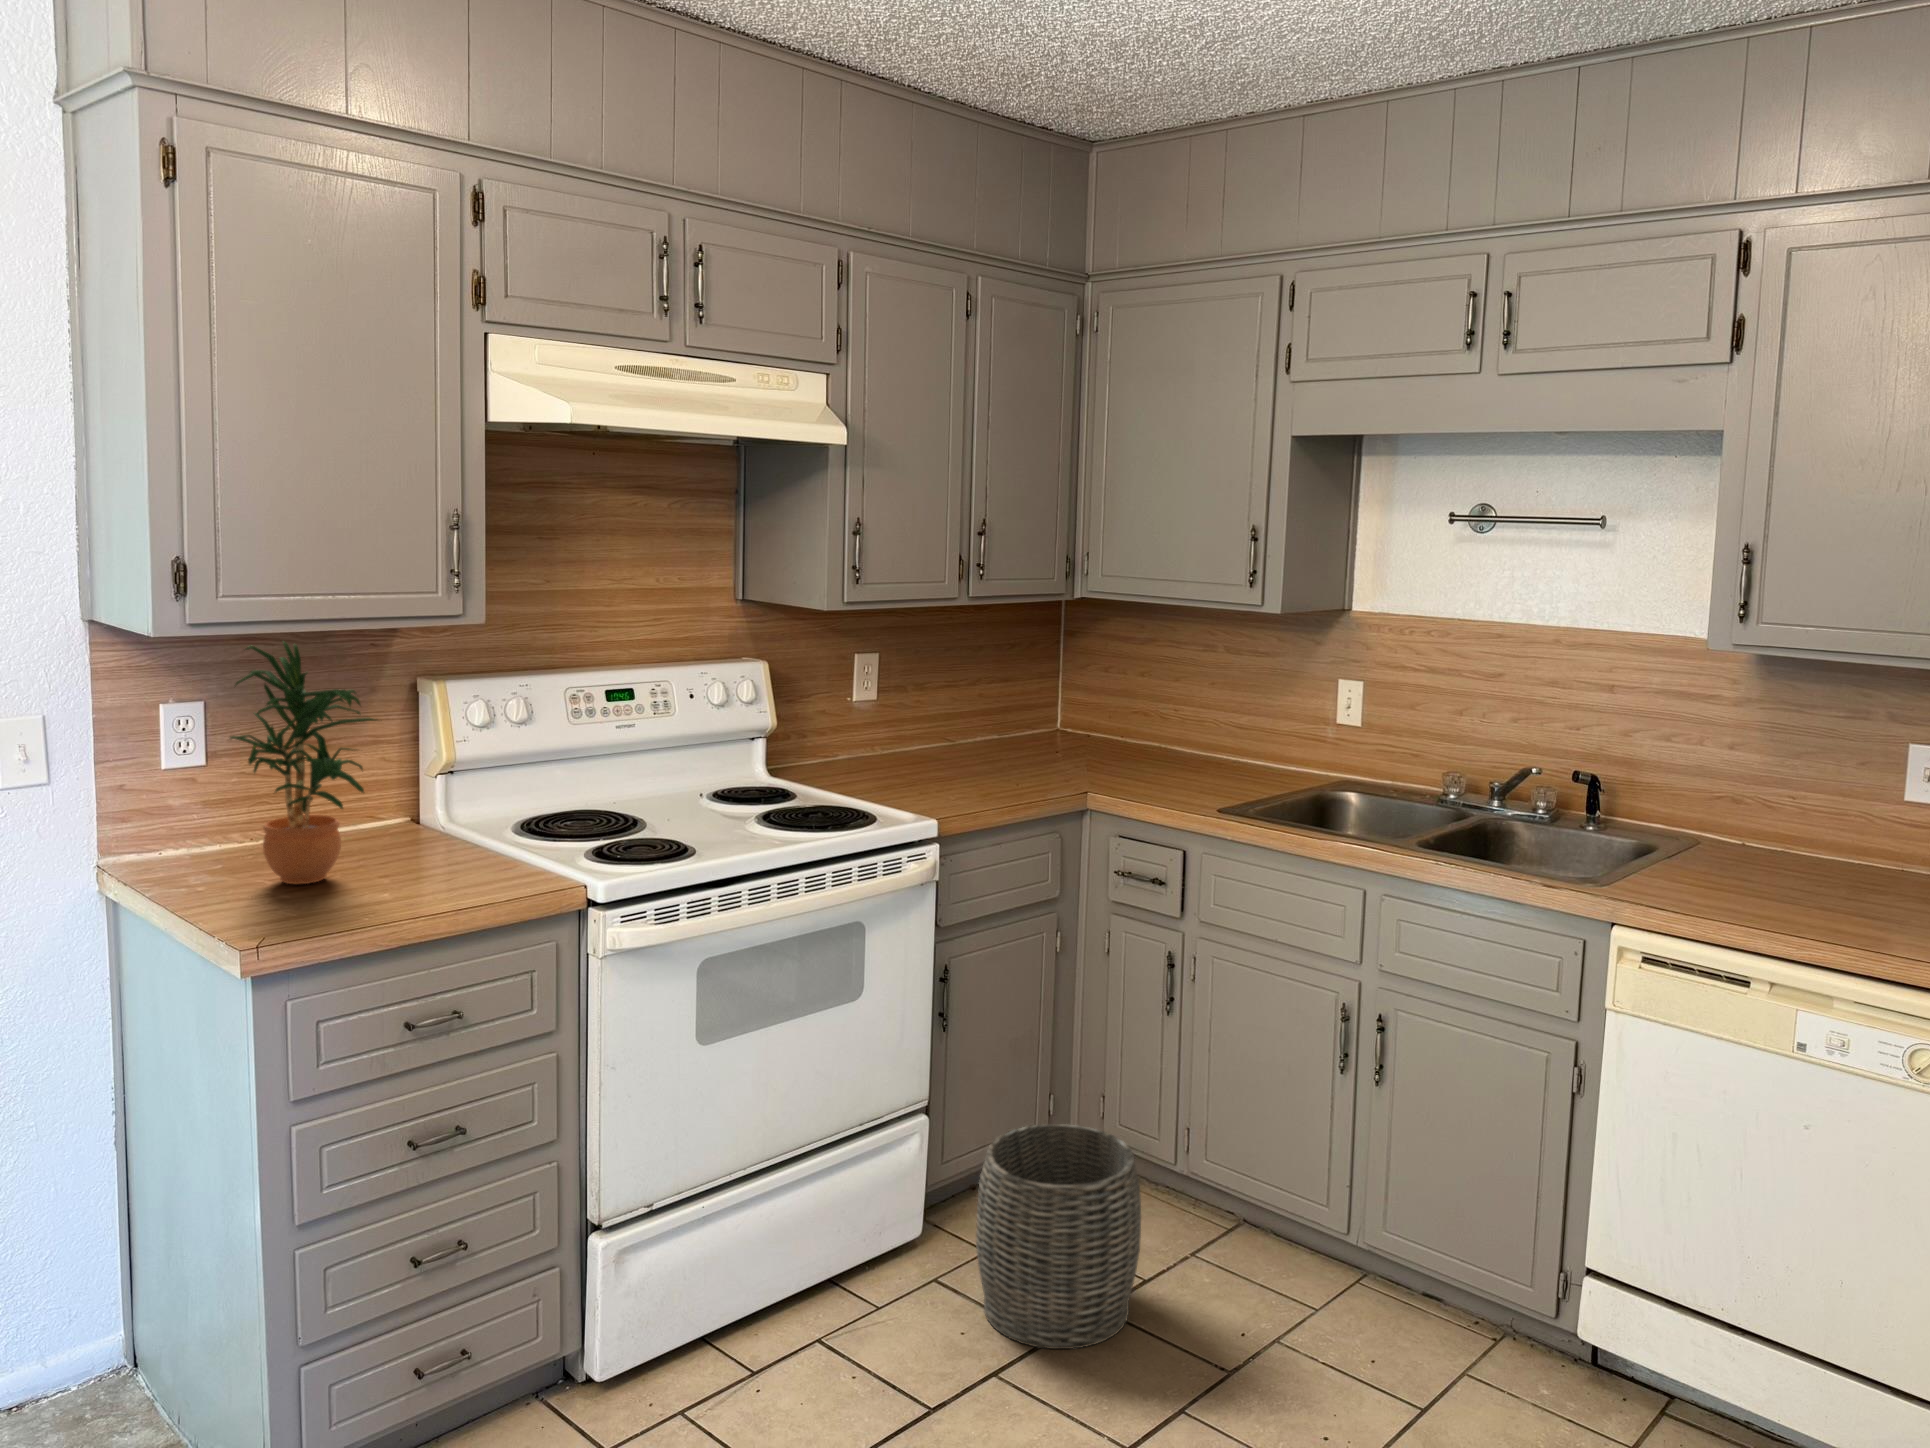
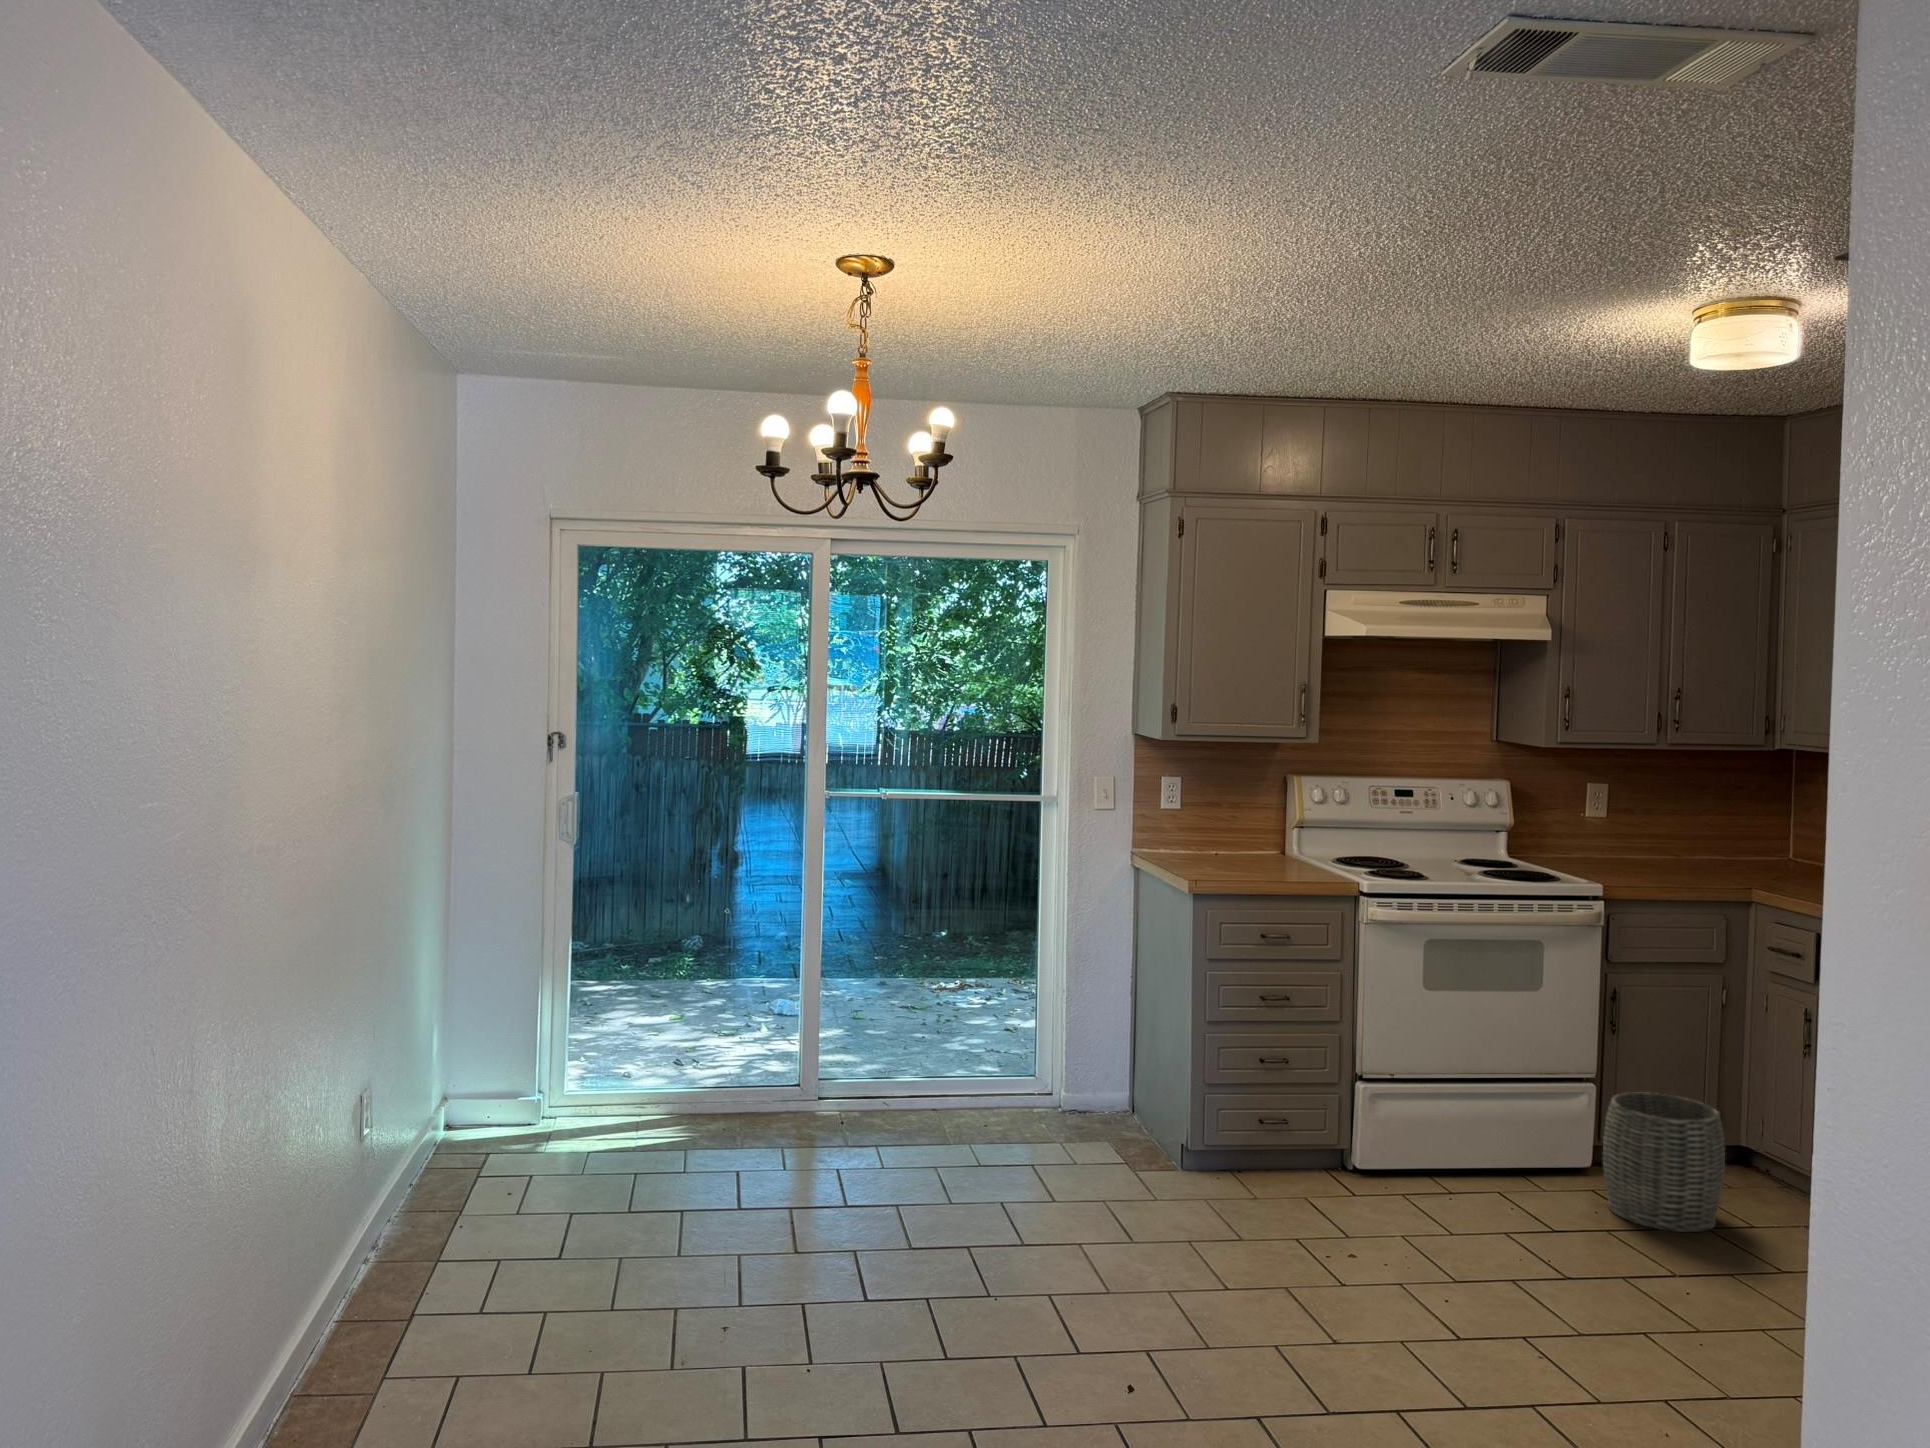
potted plant: present [230,642,377,884] -> none [1190,745,1263,868]

